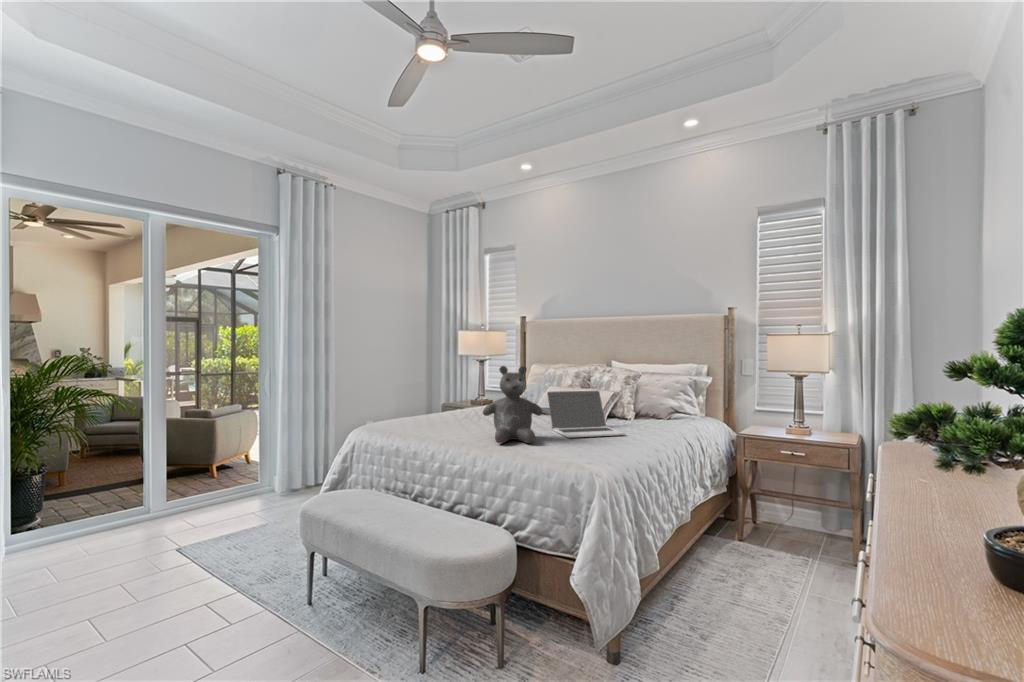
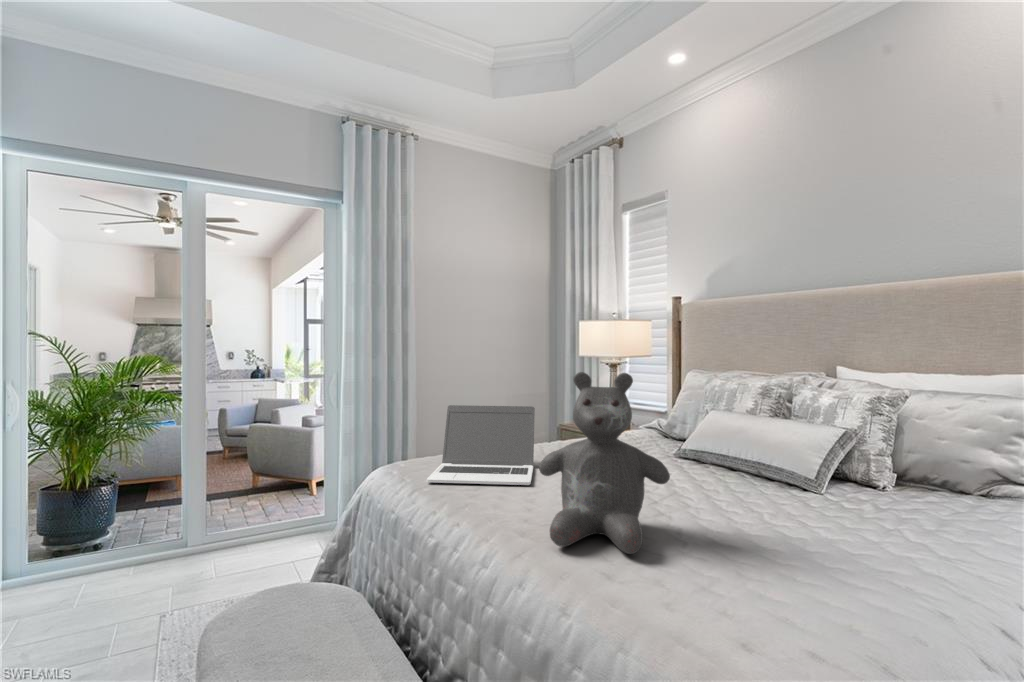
laptop: present [547,391,625,438] -> present [427,405,535,485]

